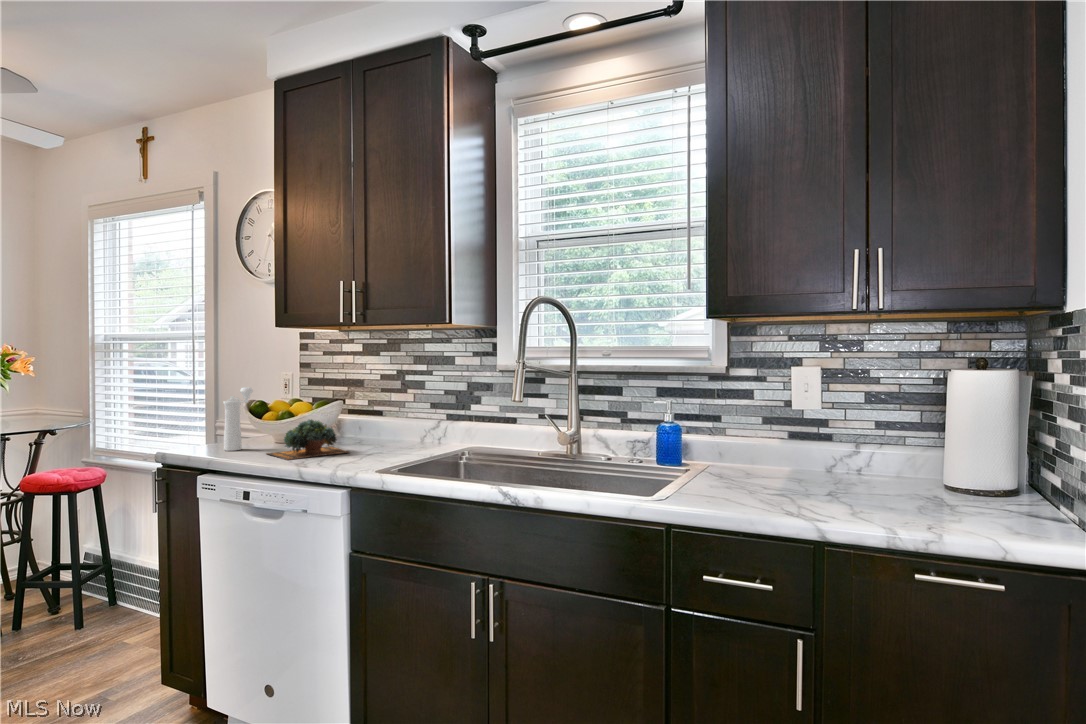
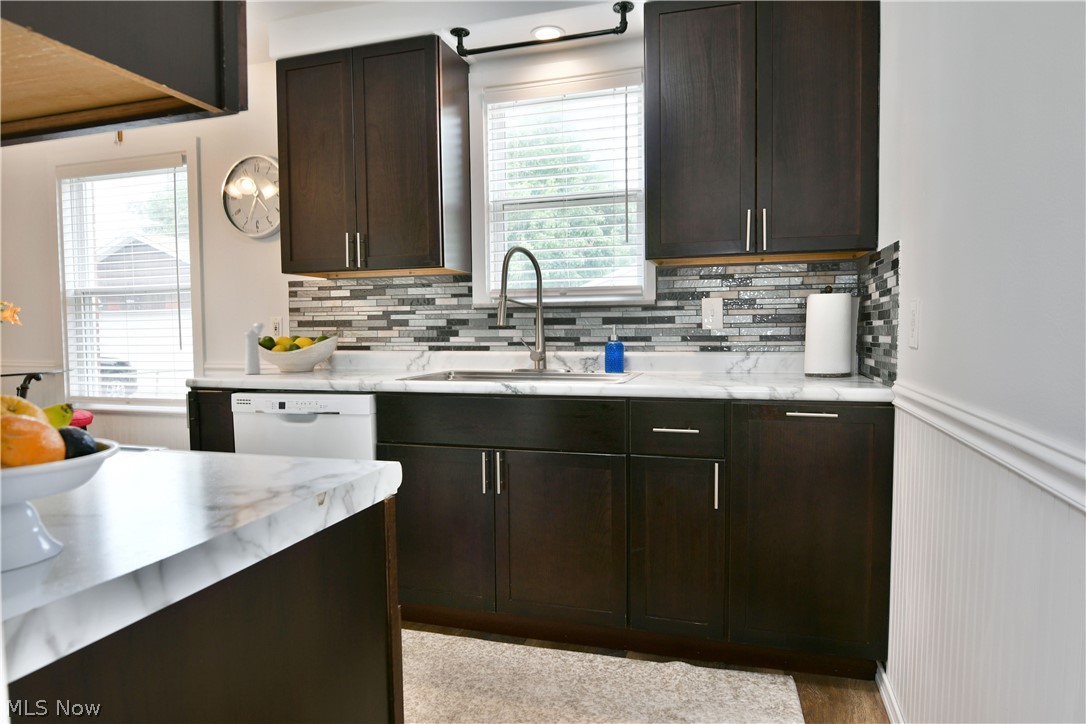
succulent plant: present [267,419,348,460] -> none [287,346,358,377]

